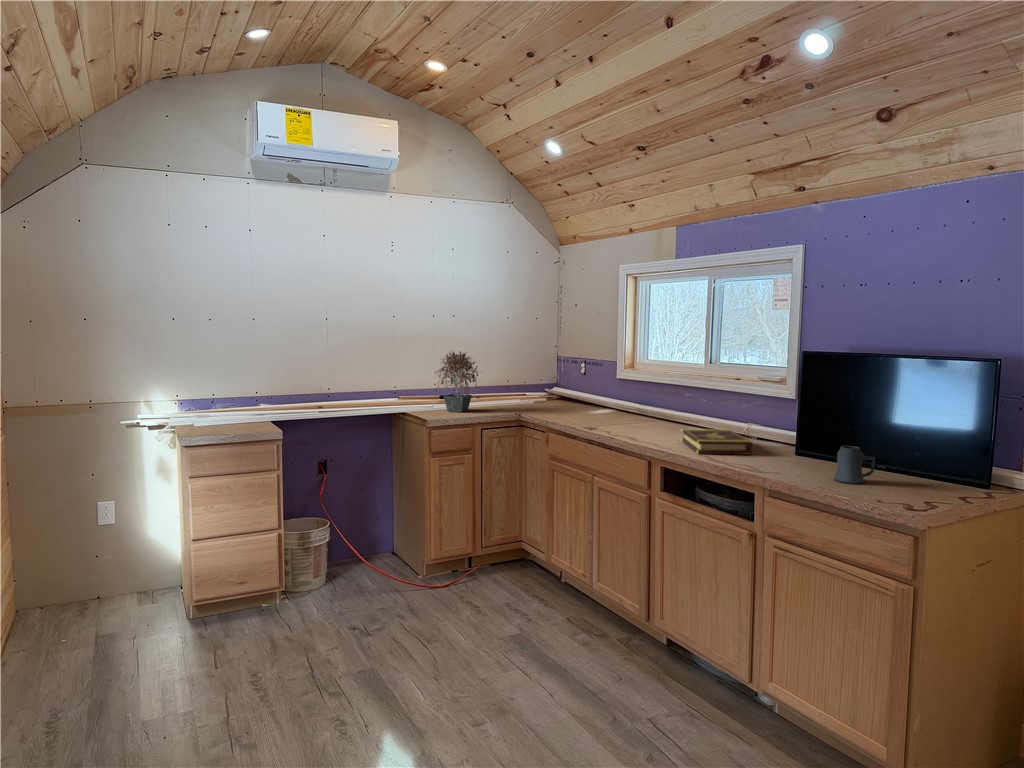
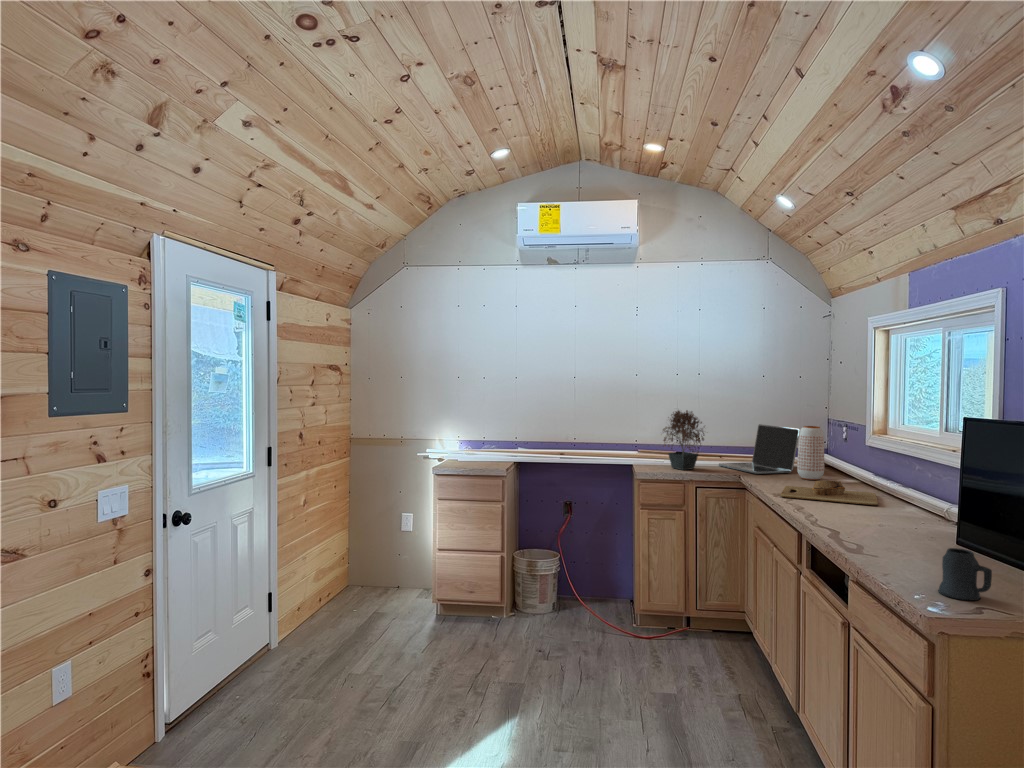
vase: none [561,361,584,410] -> present [797,426,824,480]
laptop: none [480,362,553,409] -> present [719,424,800,474]
cutting board: none [574,407,664,427] -> present [781,480,878,505]
book: present [681,429,752,455] -> none [833,510,917,549]

